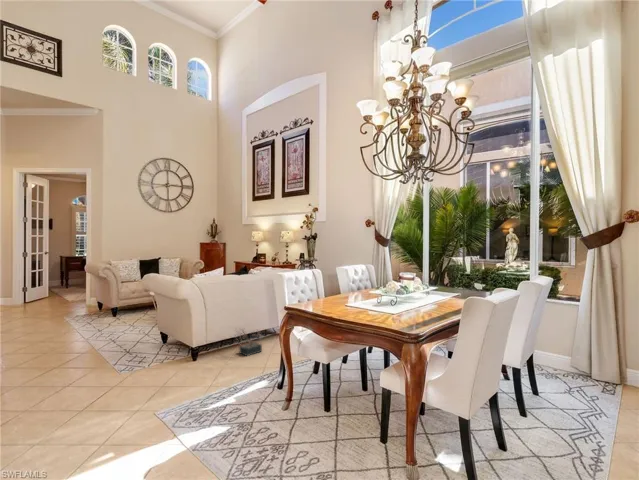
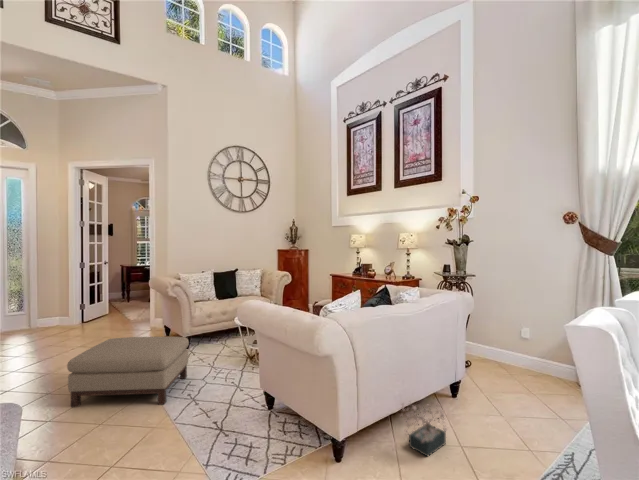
ottoman: none [21,301,112,345] -> present [67,337,189,407]

